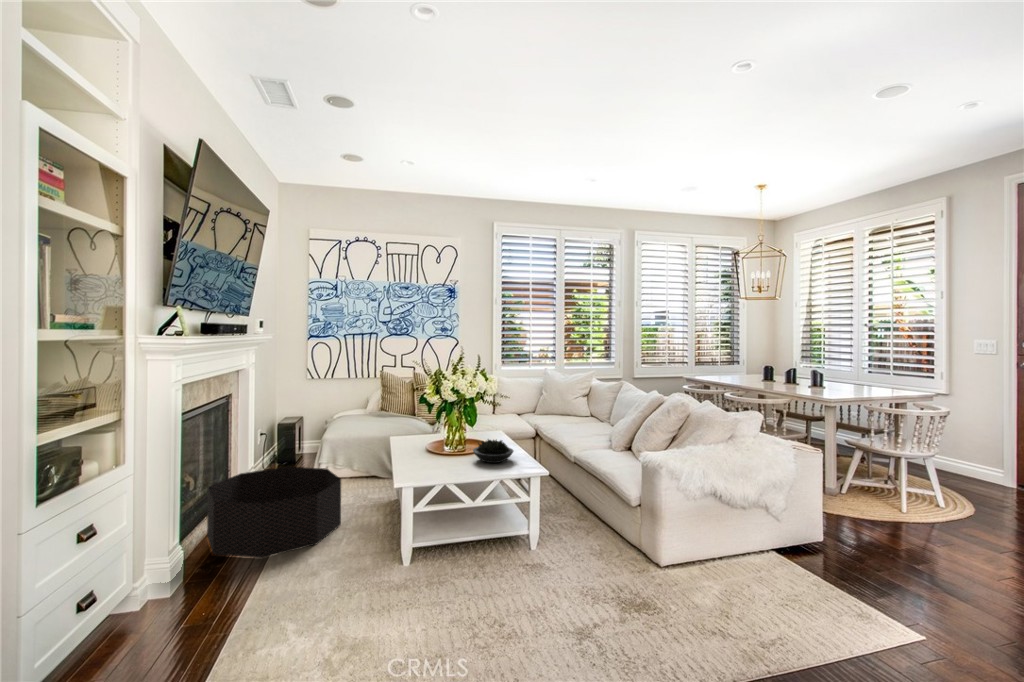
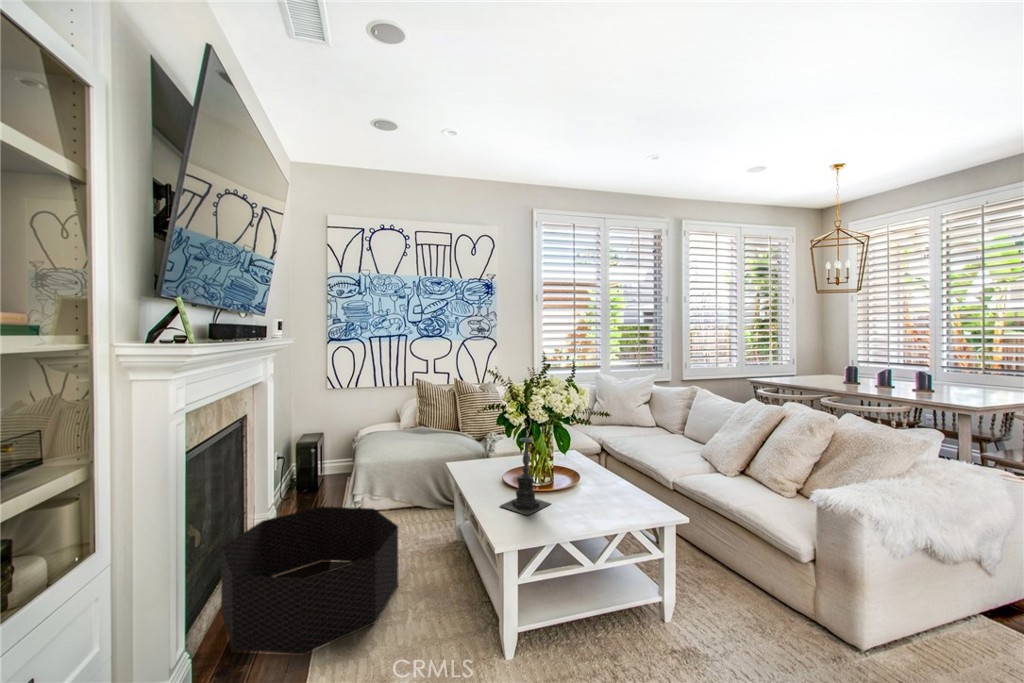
candle holder: none [411,404,452,467] -> present [500,435,551,515]
succulent plant: present [473,439,513,463] -> none [577,471,631,505]

